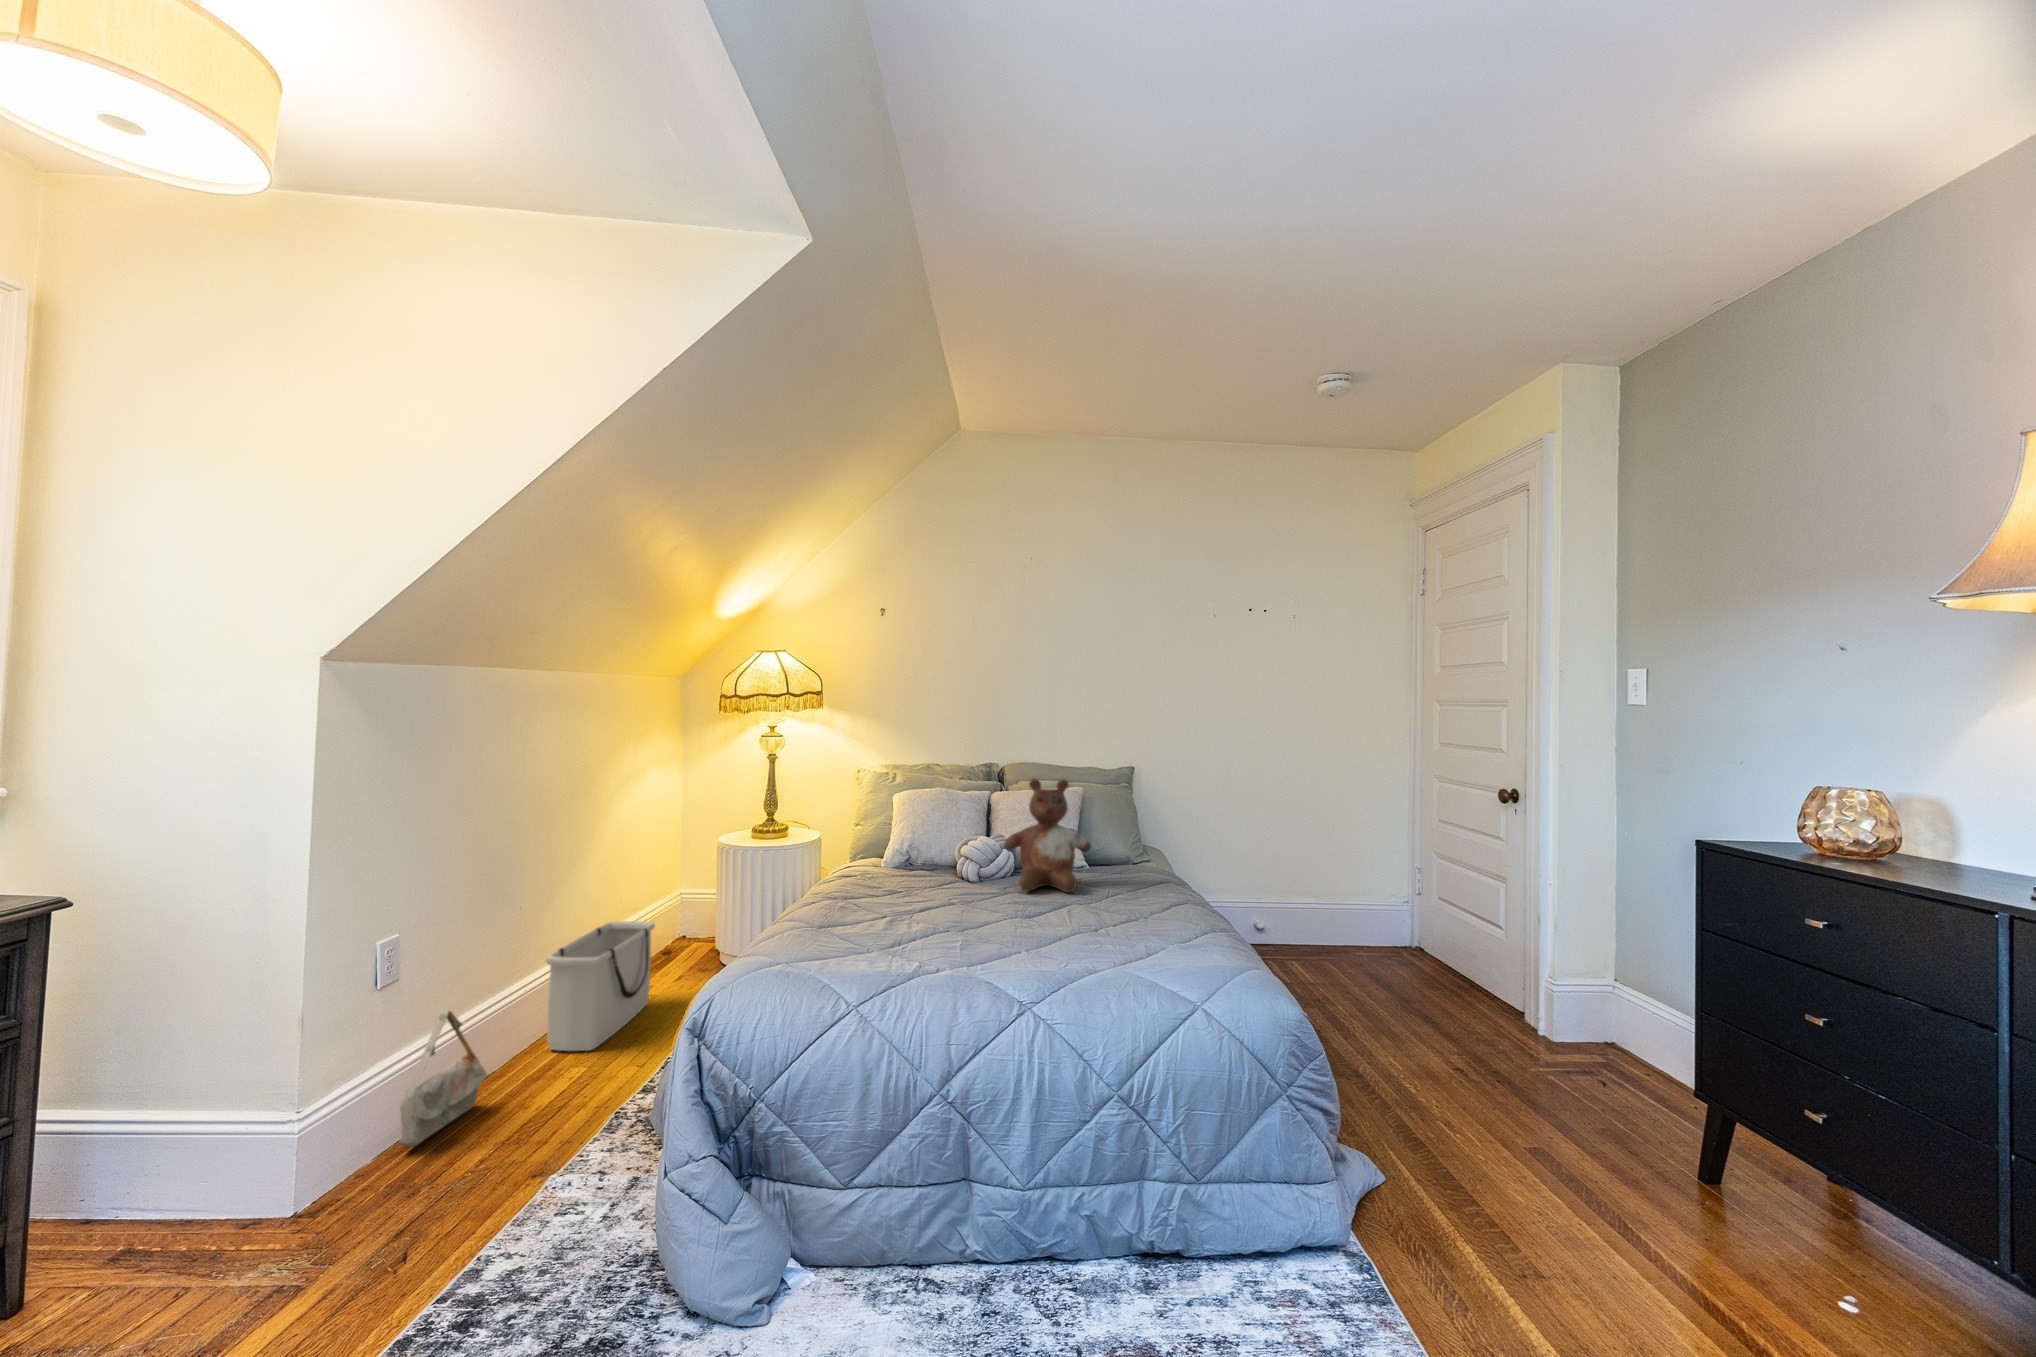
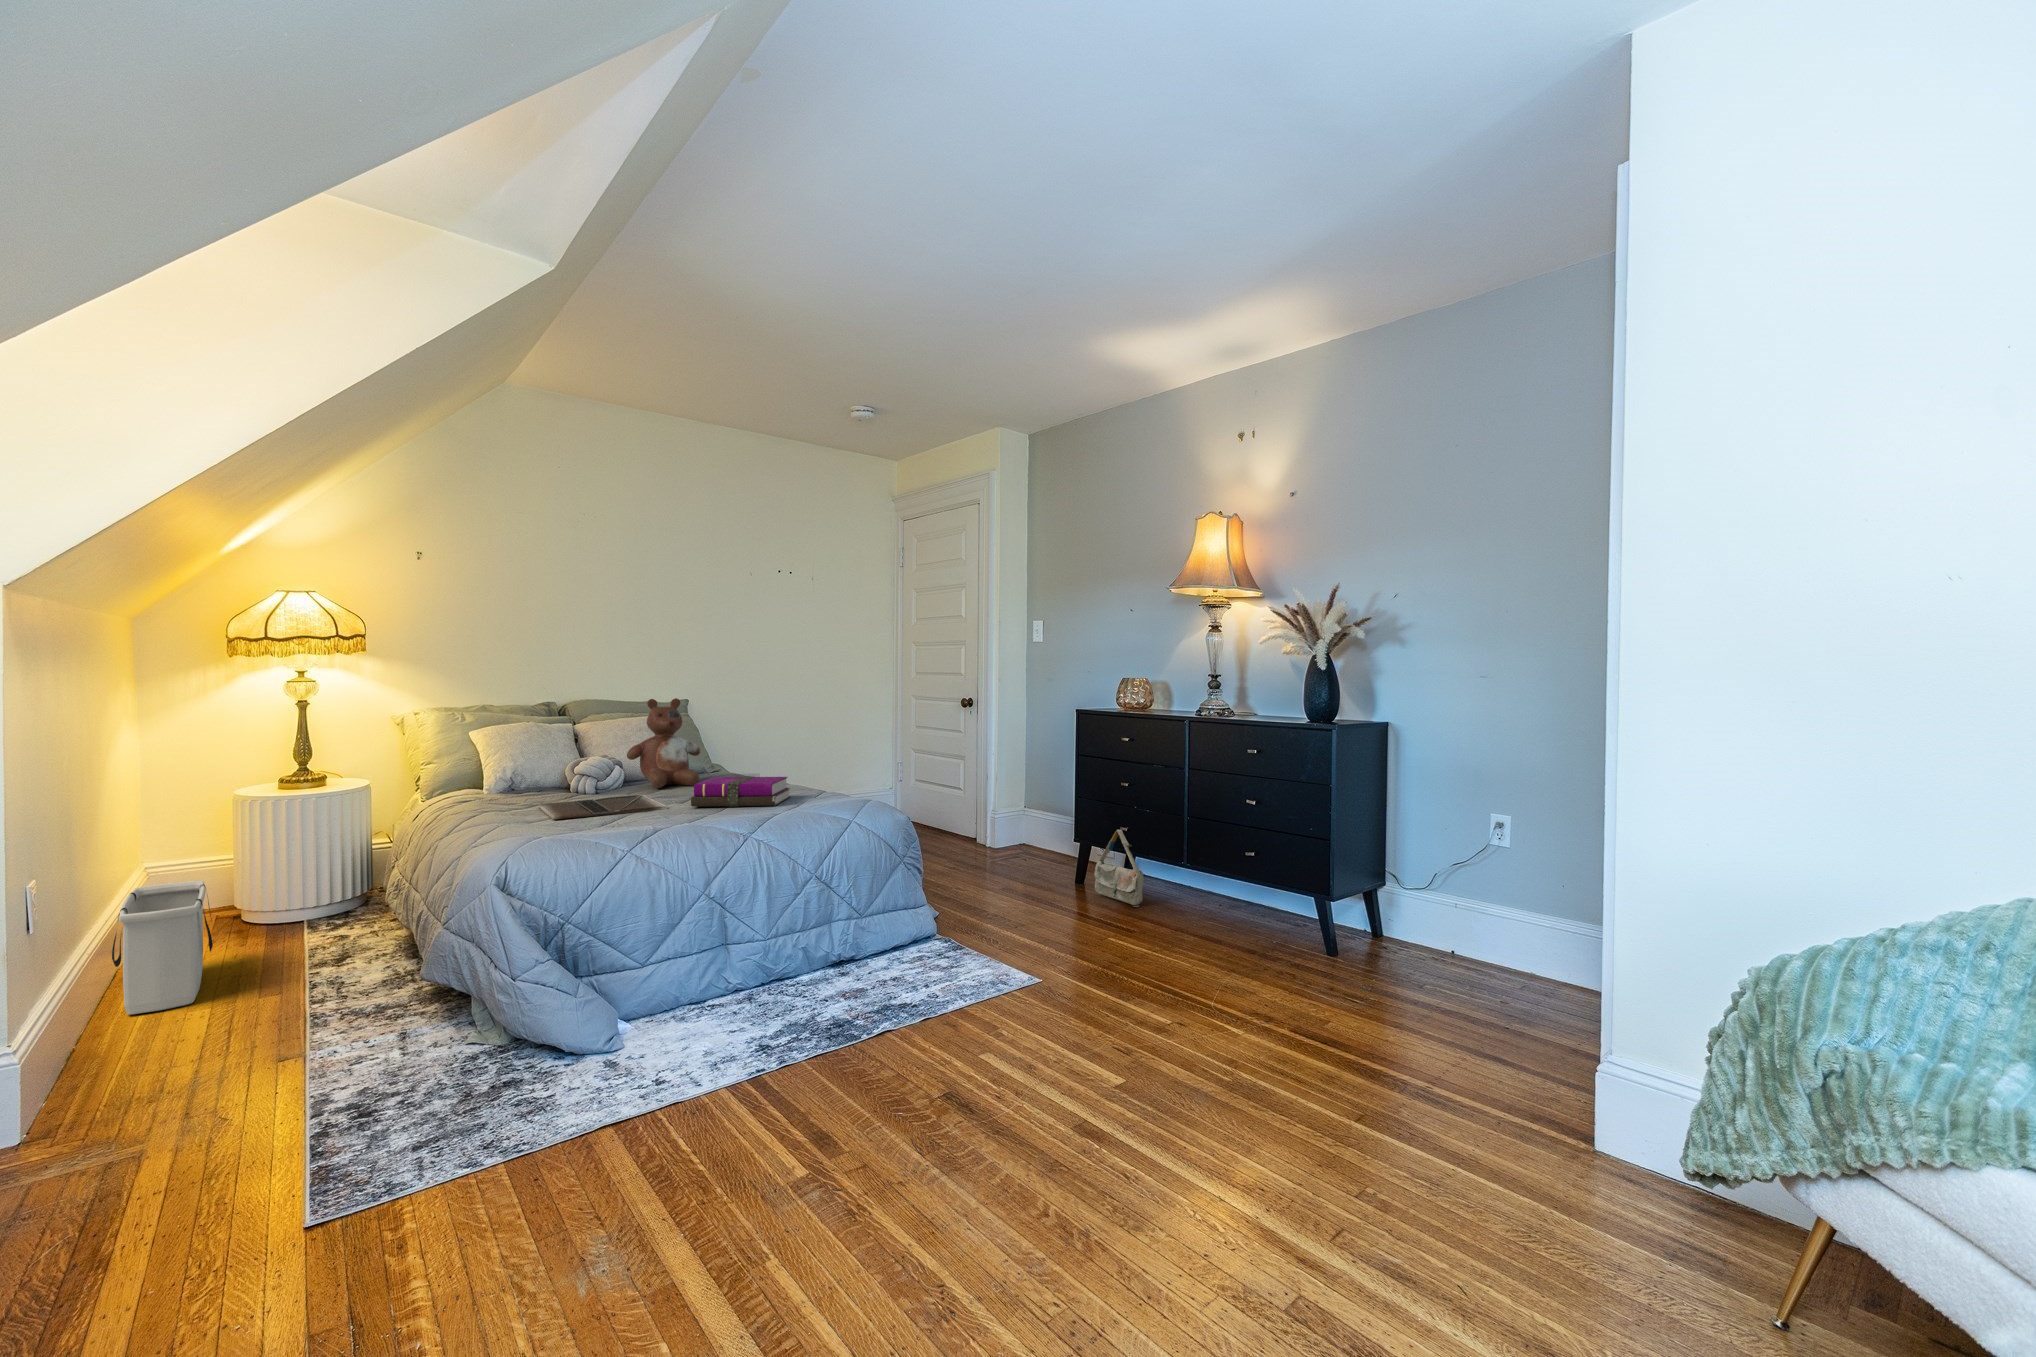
notebook: none [995,900,1139,966] -> present [691,777,790,807]
laptop: none [841,901,988,940] -> present [539,795,667,819]
bag: present [399,1010,487,1146] -> present [1094,830,1144,905]

